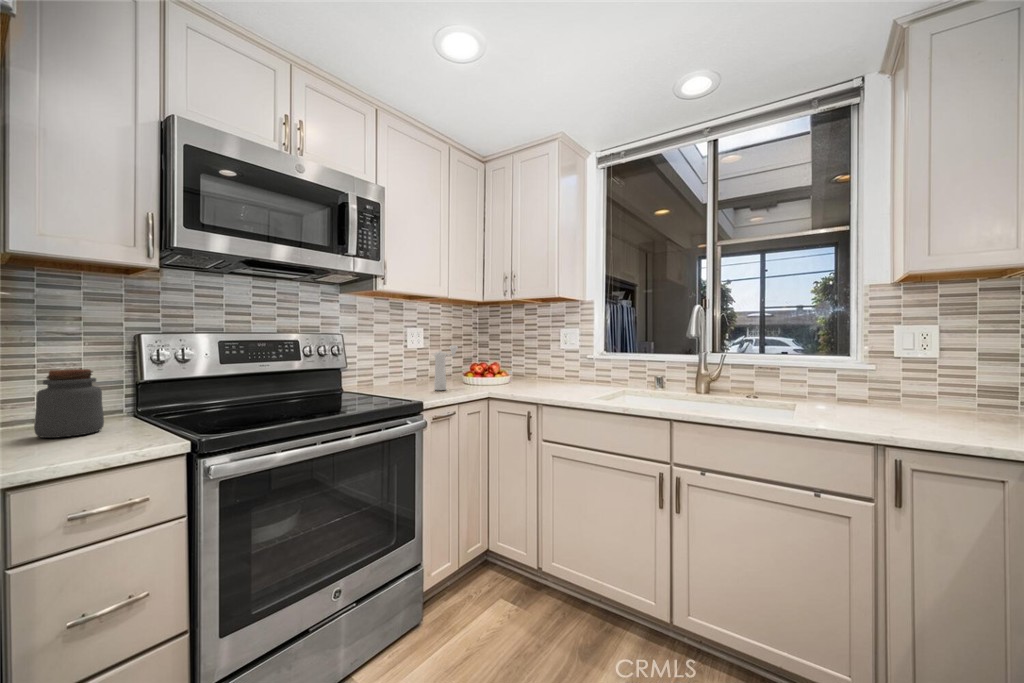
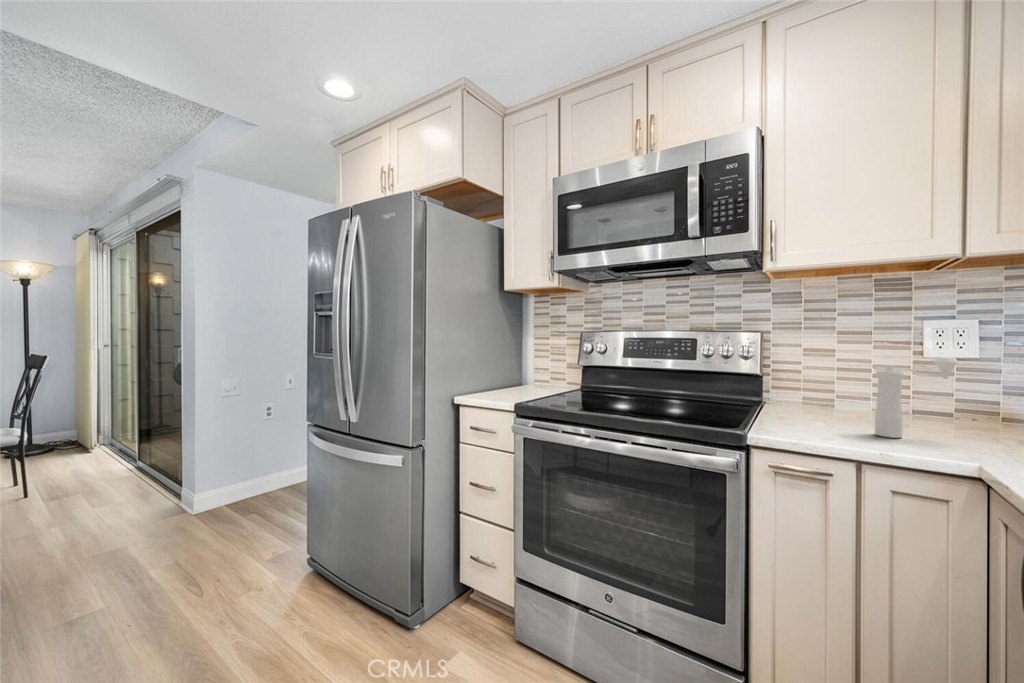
jar: present [34,369,104,438] -> none [515,356,543,396]

